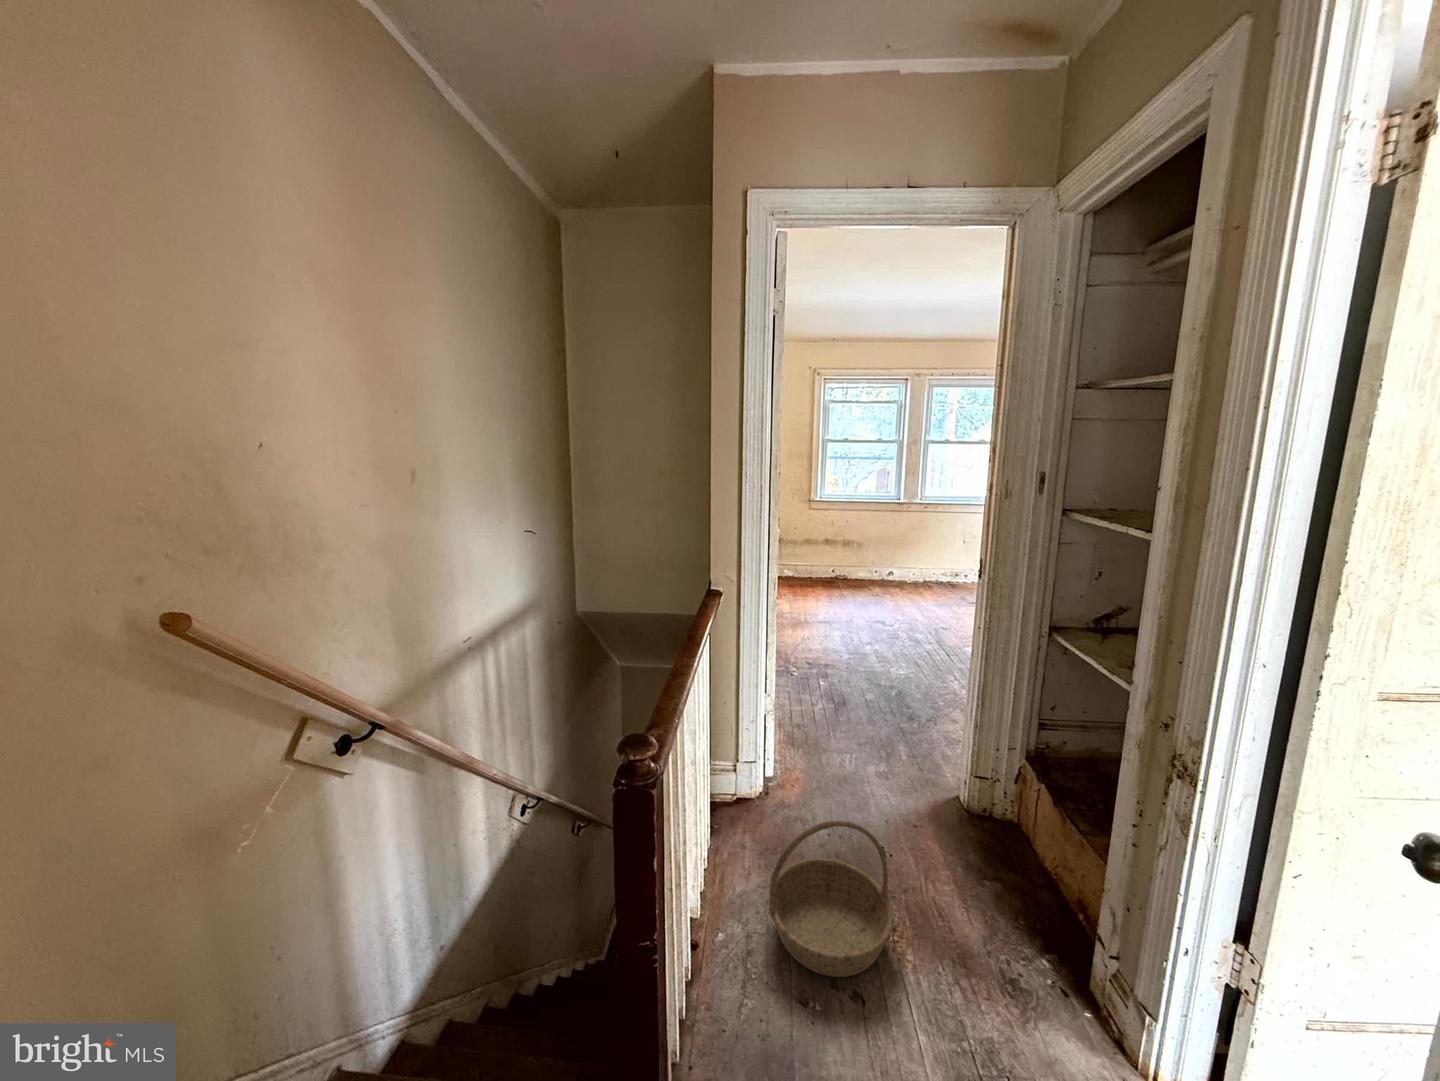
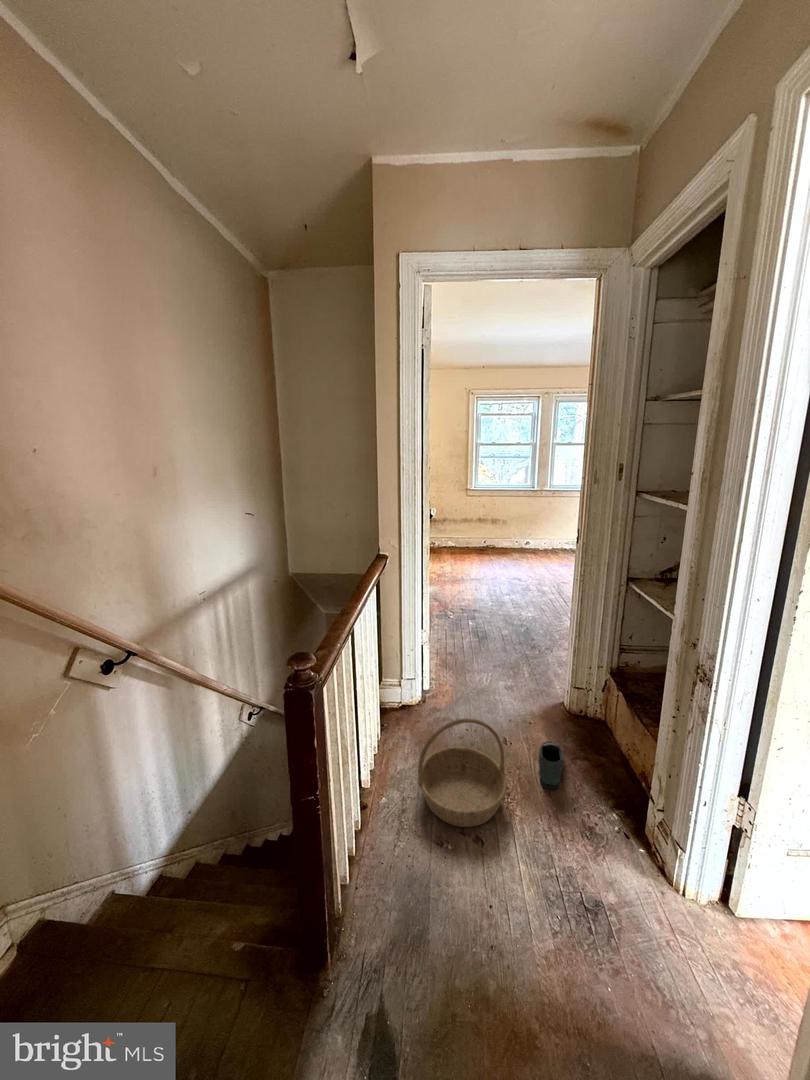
shoe: none [931,852,969,923] -> present [539,741,564,791]

